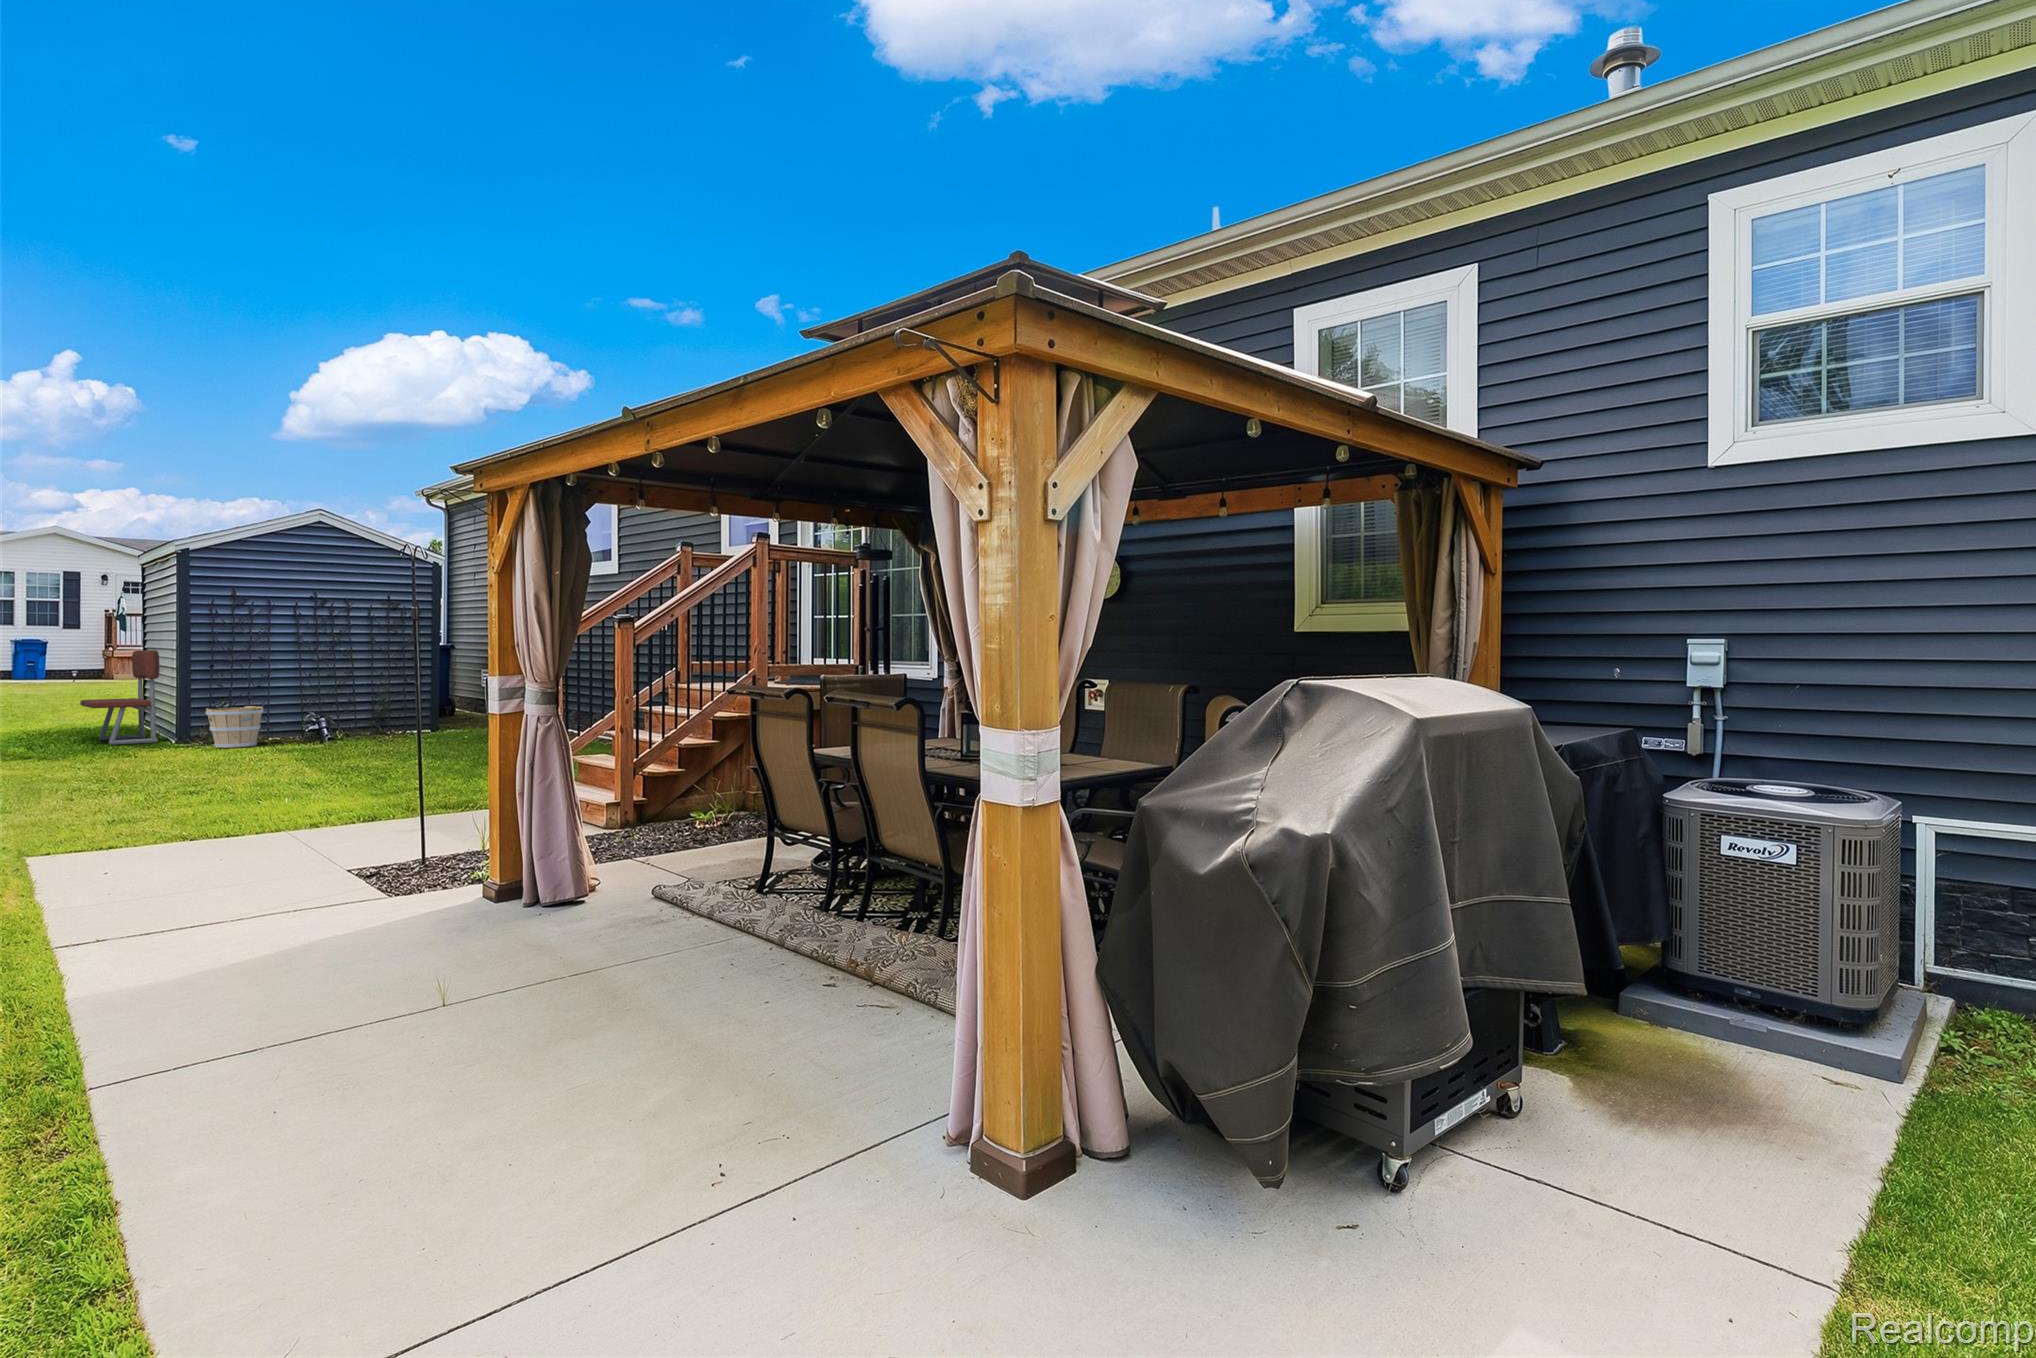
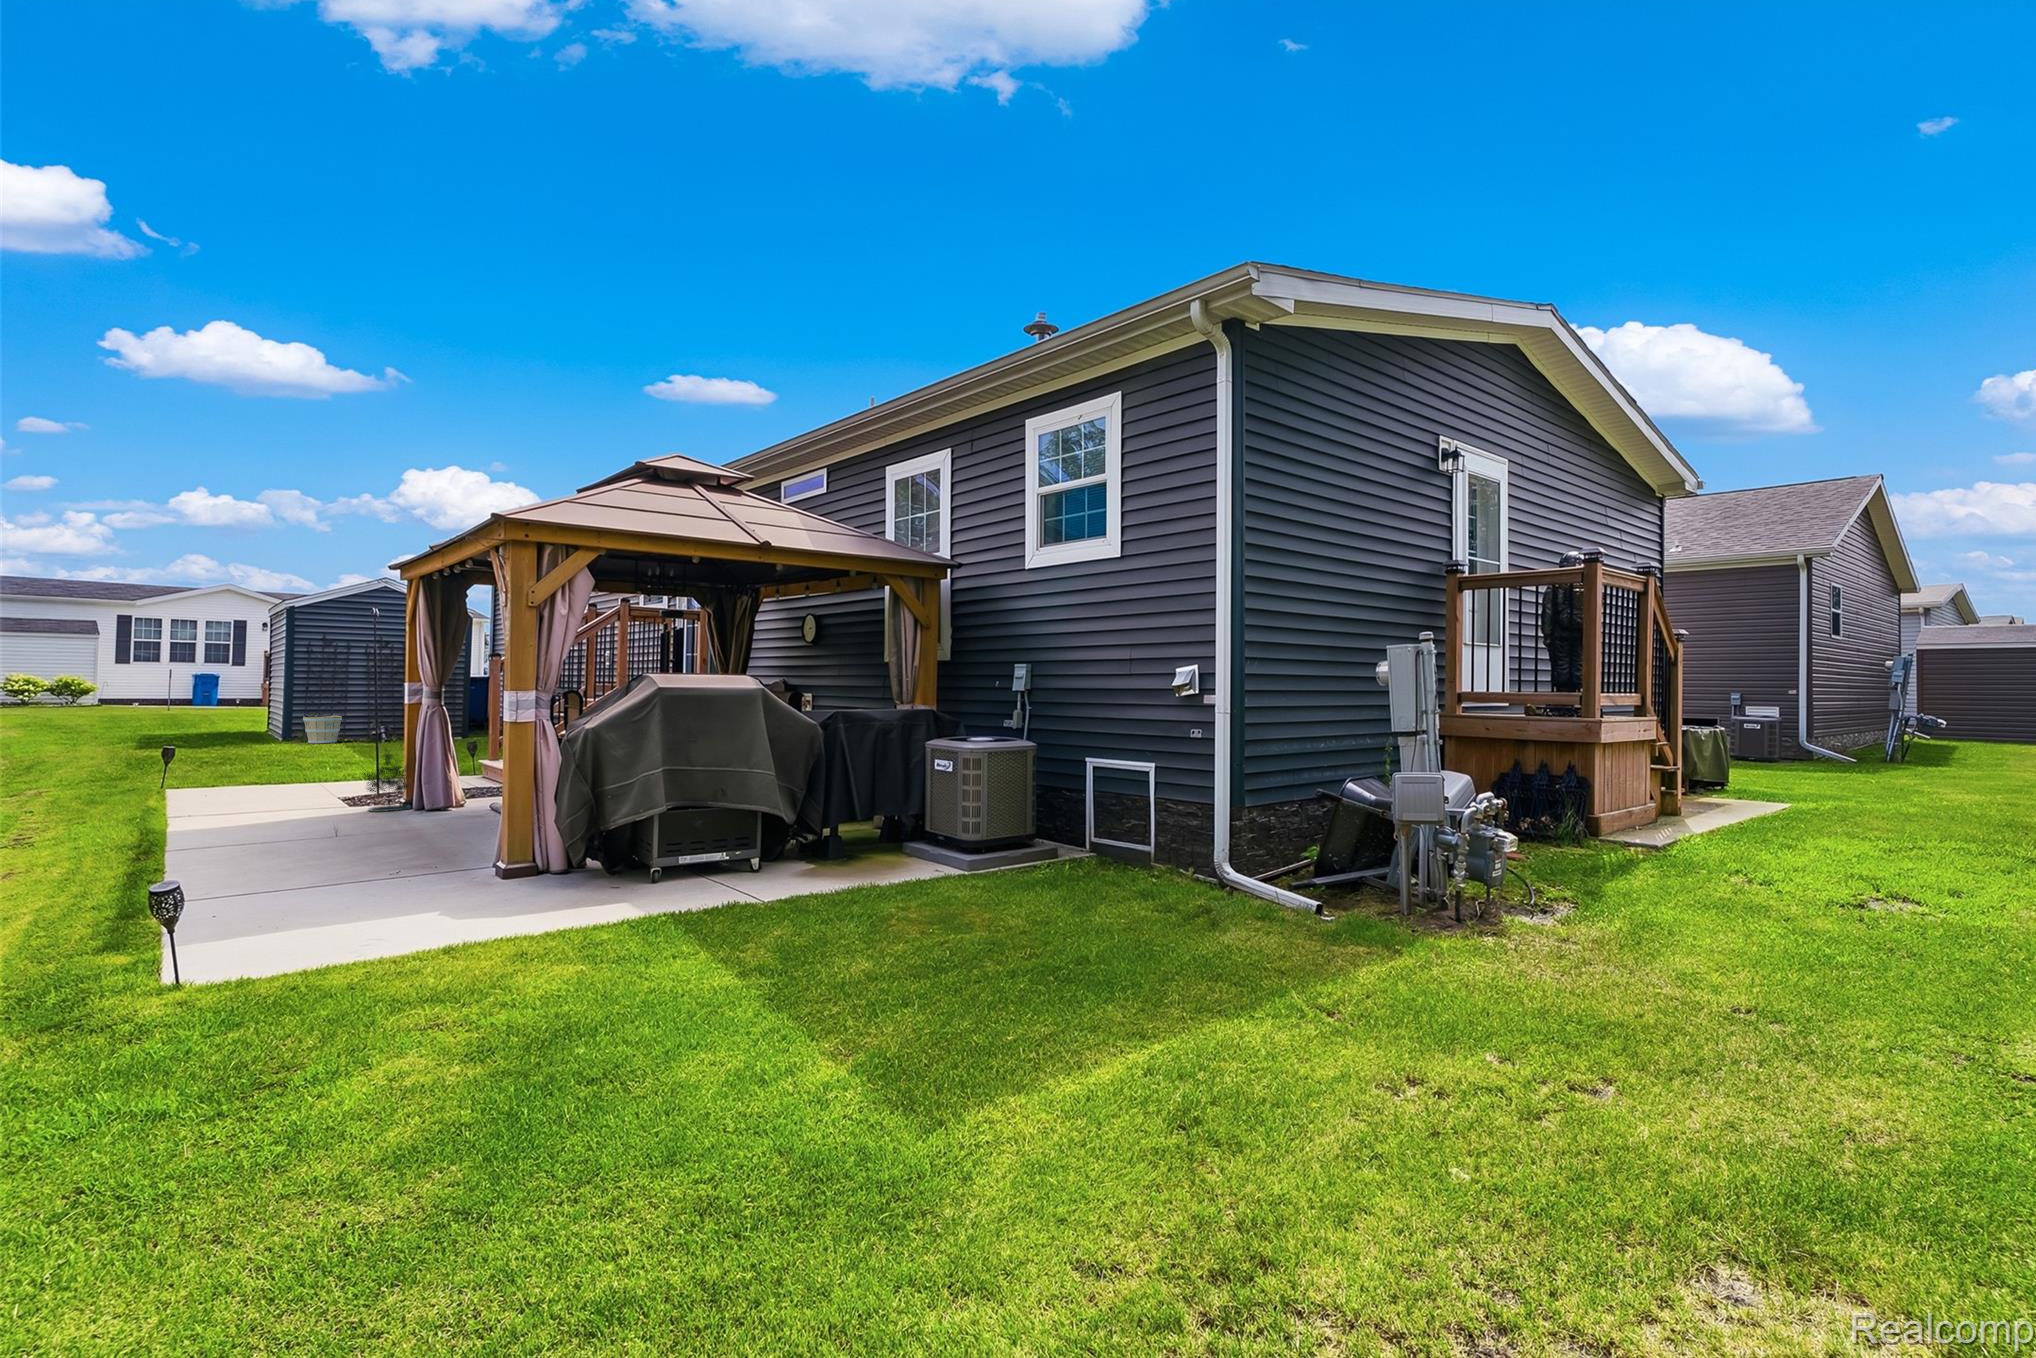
bench: present [80,650,159,745] -> none [225,677,277,741]
potted tree: none [422,793,520,921] -> present [364,749,410,812]

